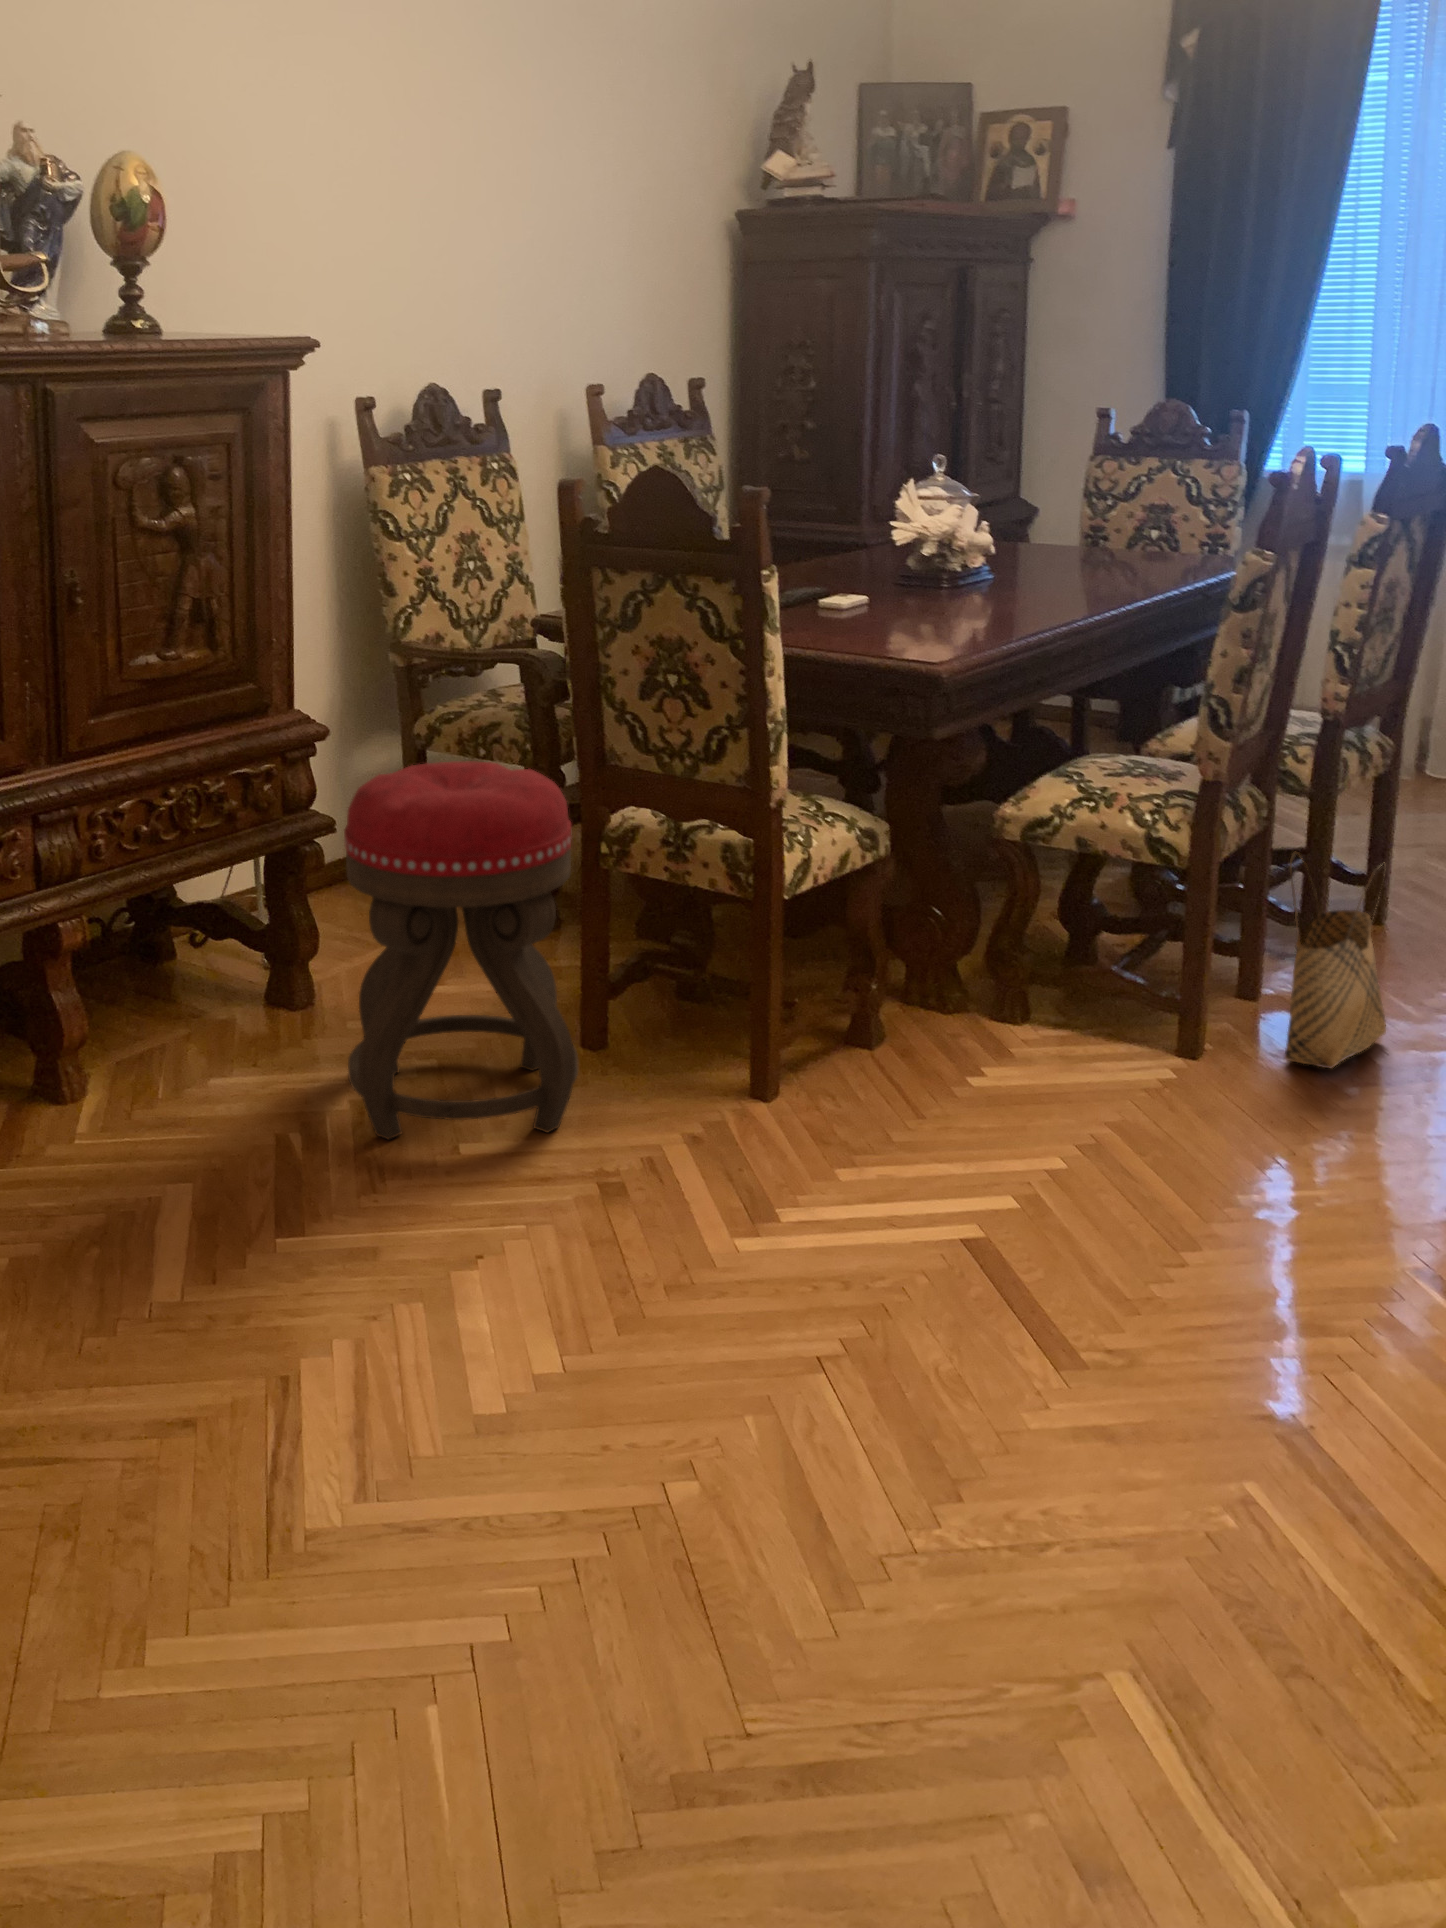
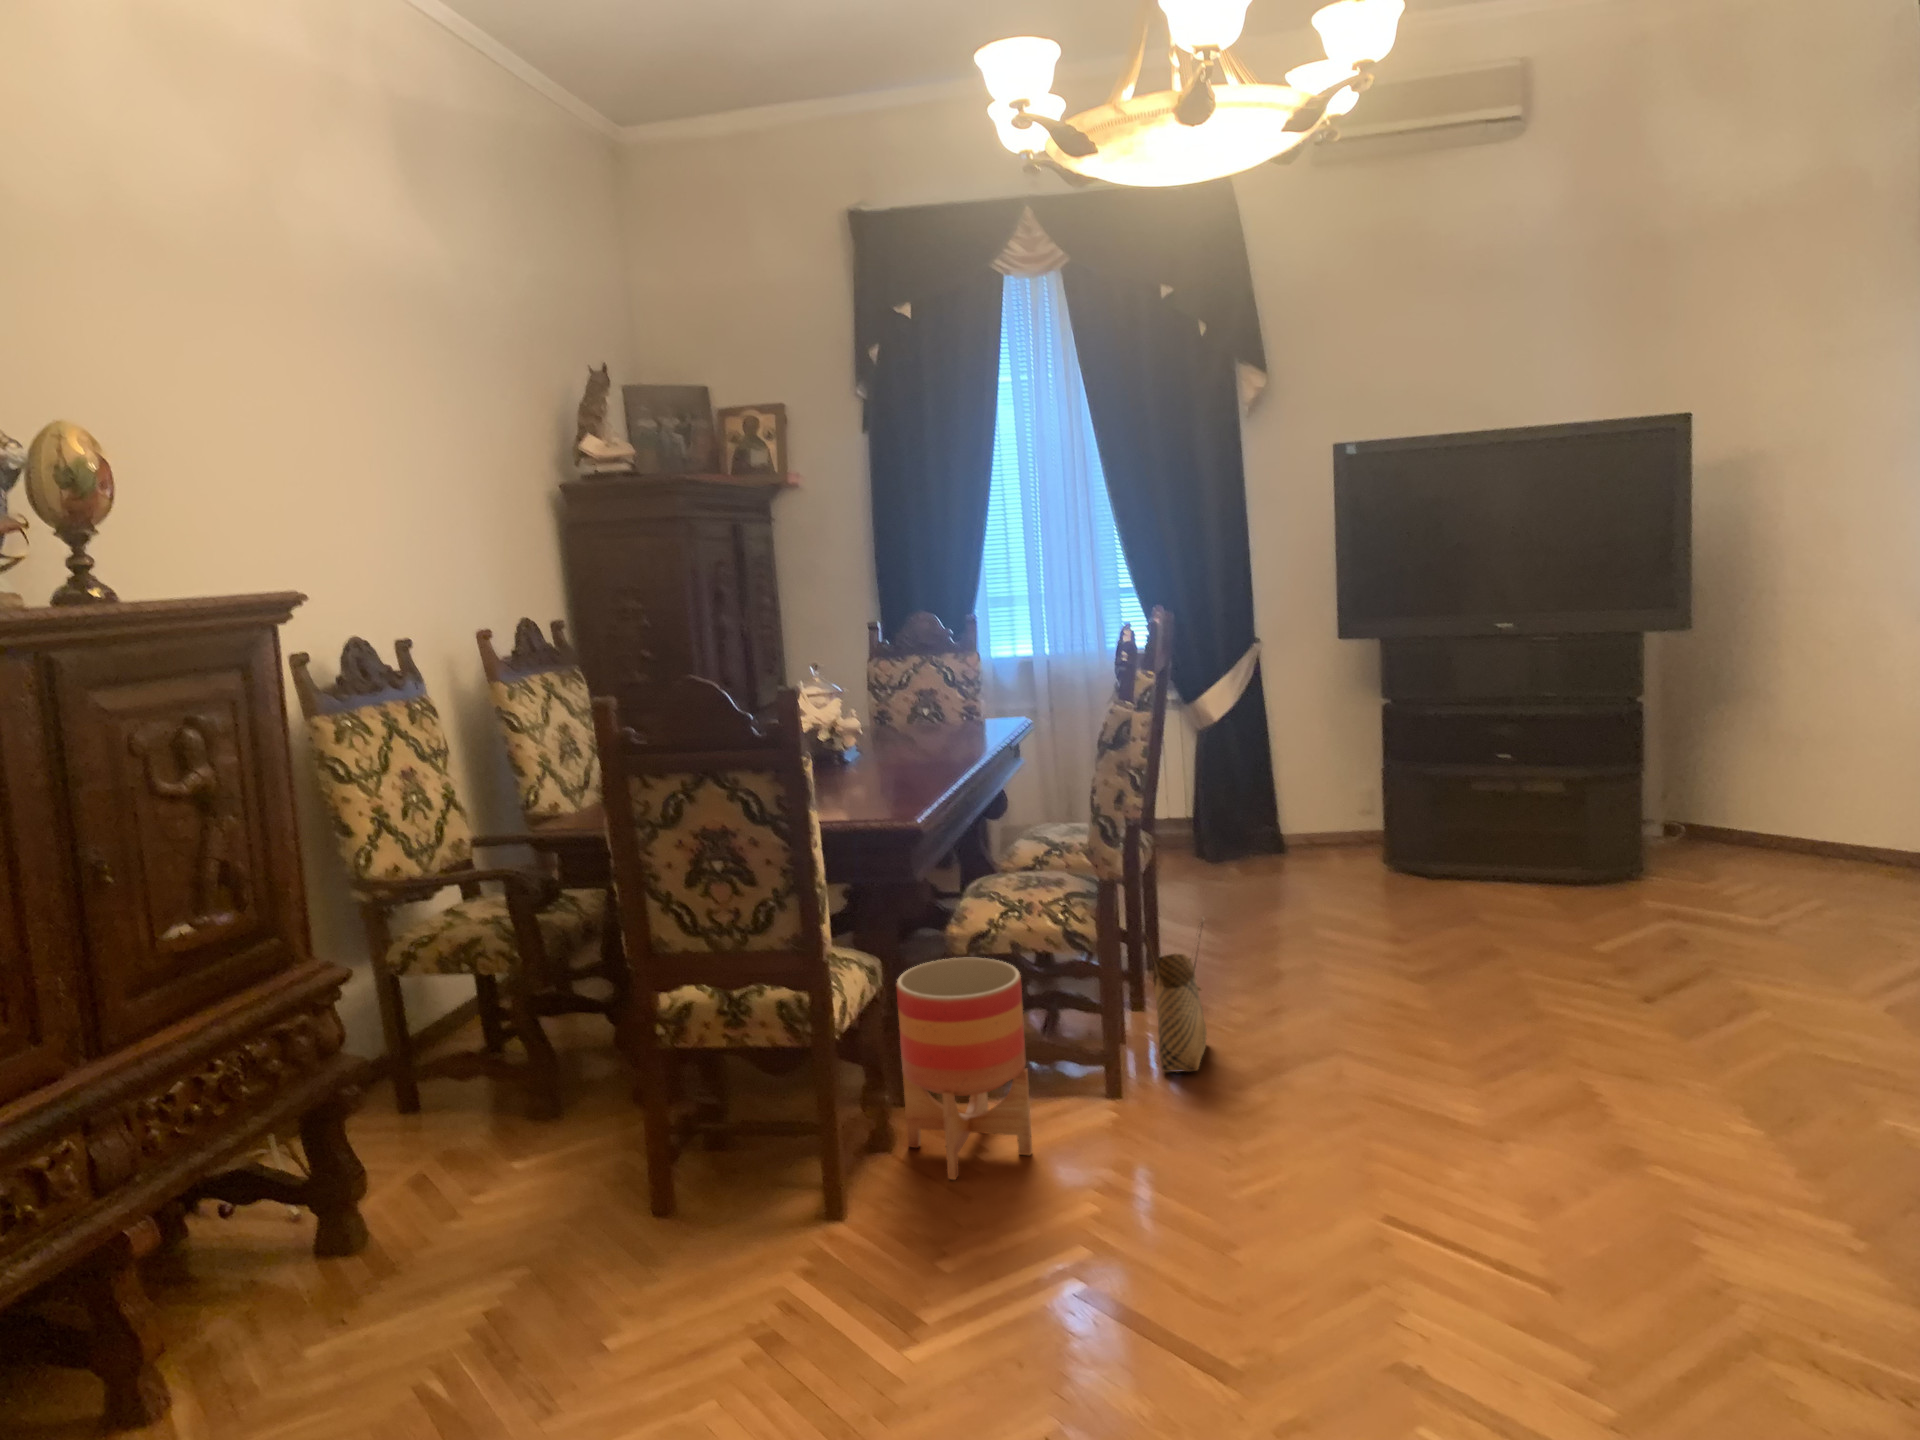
ottoman: present [344,761,578,1139] -> none [430,974,696,1370]
planter: none [888,842,1050,1102] -> present [896,958,1032,1180]

